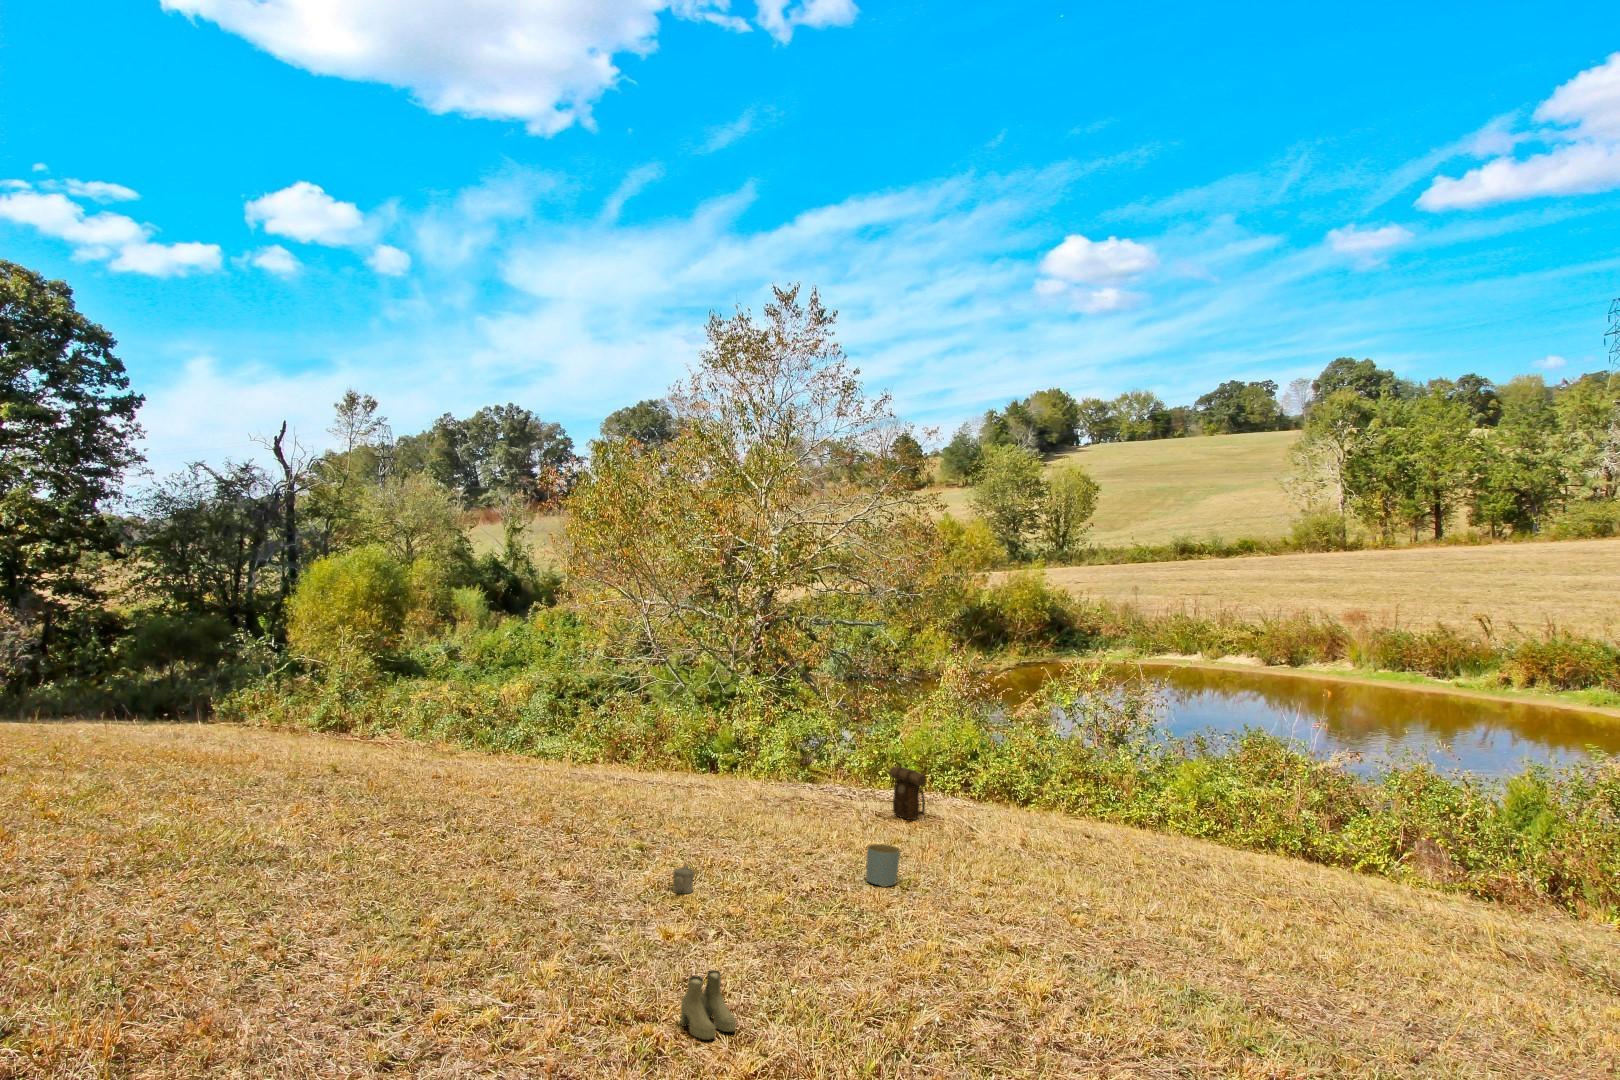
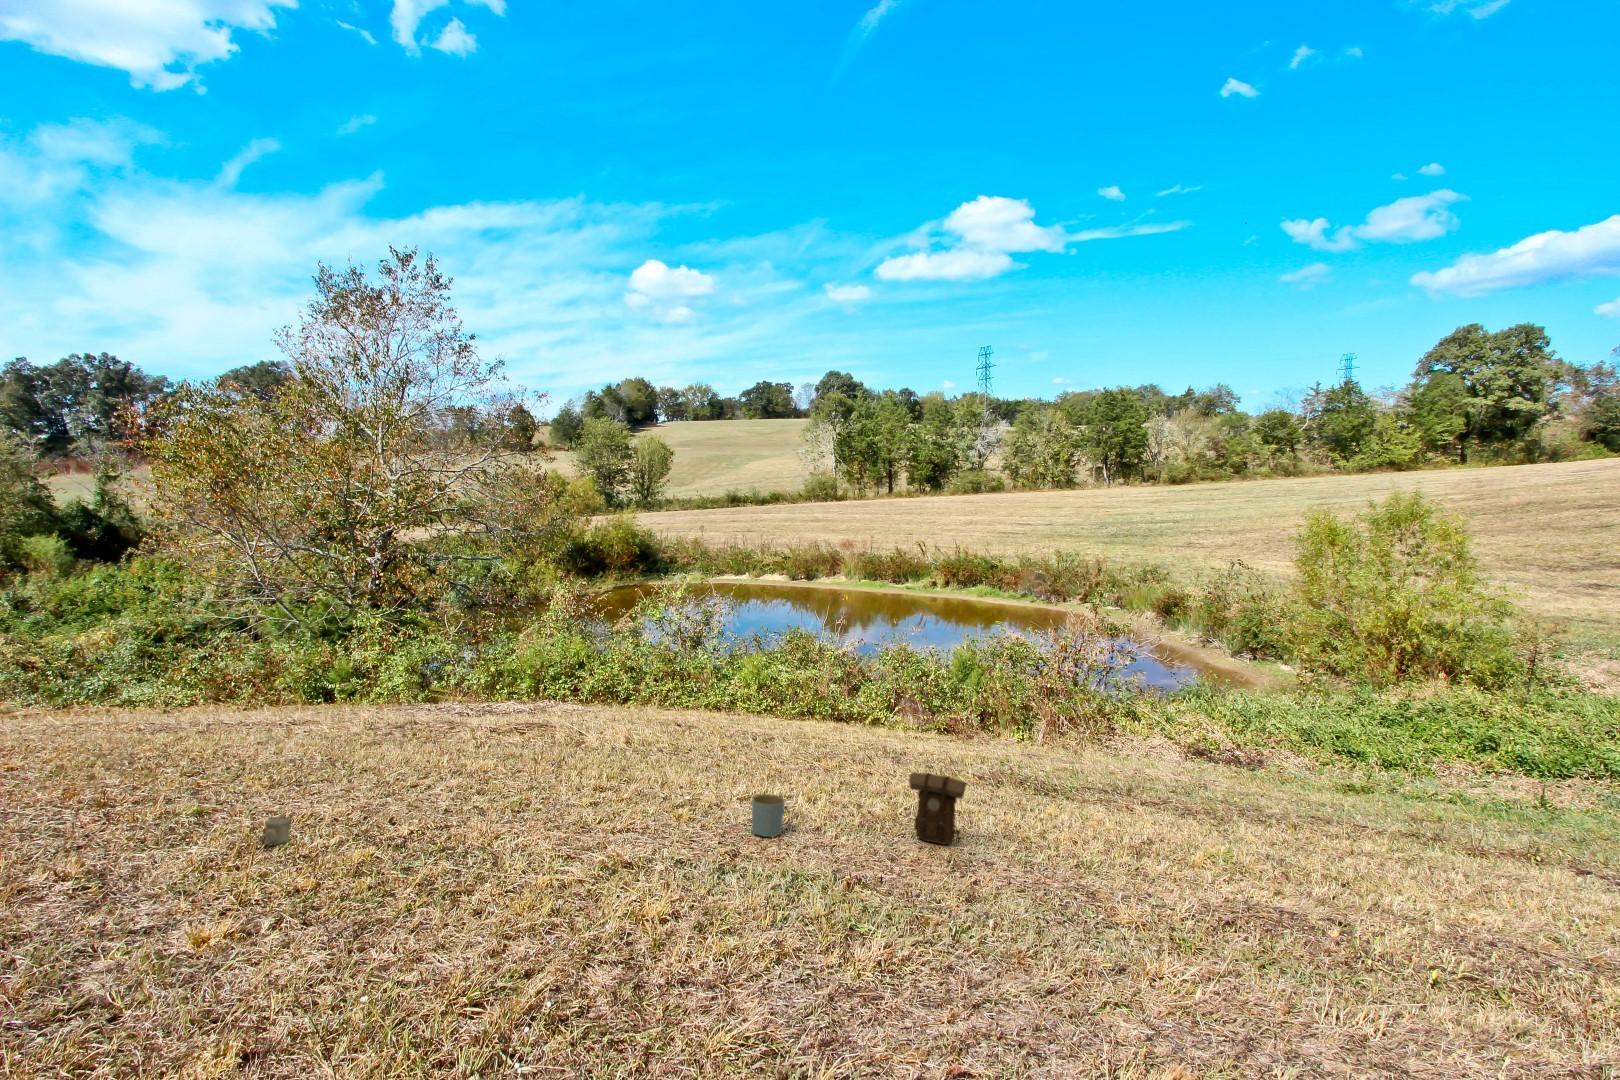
backpack: present [889,767,926,820] -> present [909,772,966,845]
planter: present [866,844,900,887] -> present [752,794,785,838]
boots: present [680,970,736,1040] -> none [257,941,329,1025]

